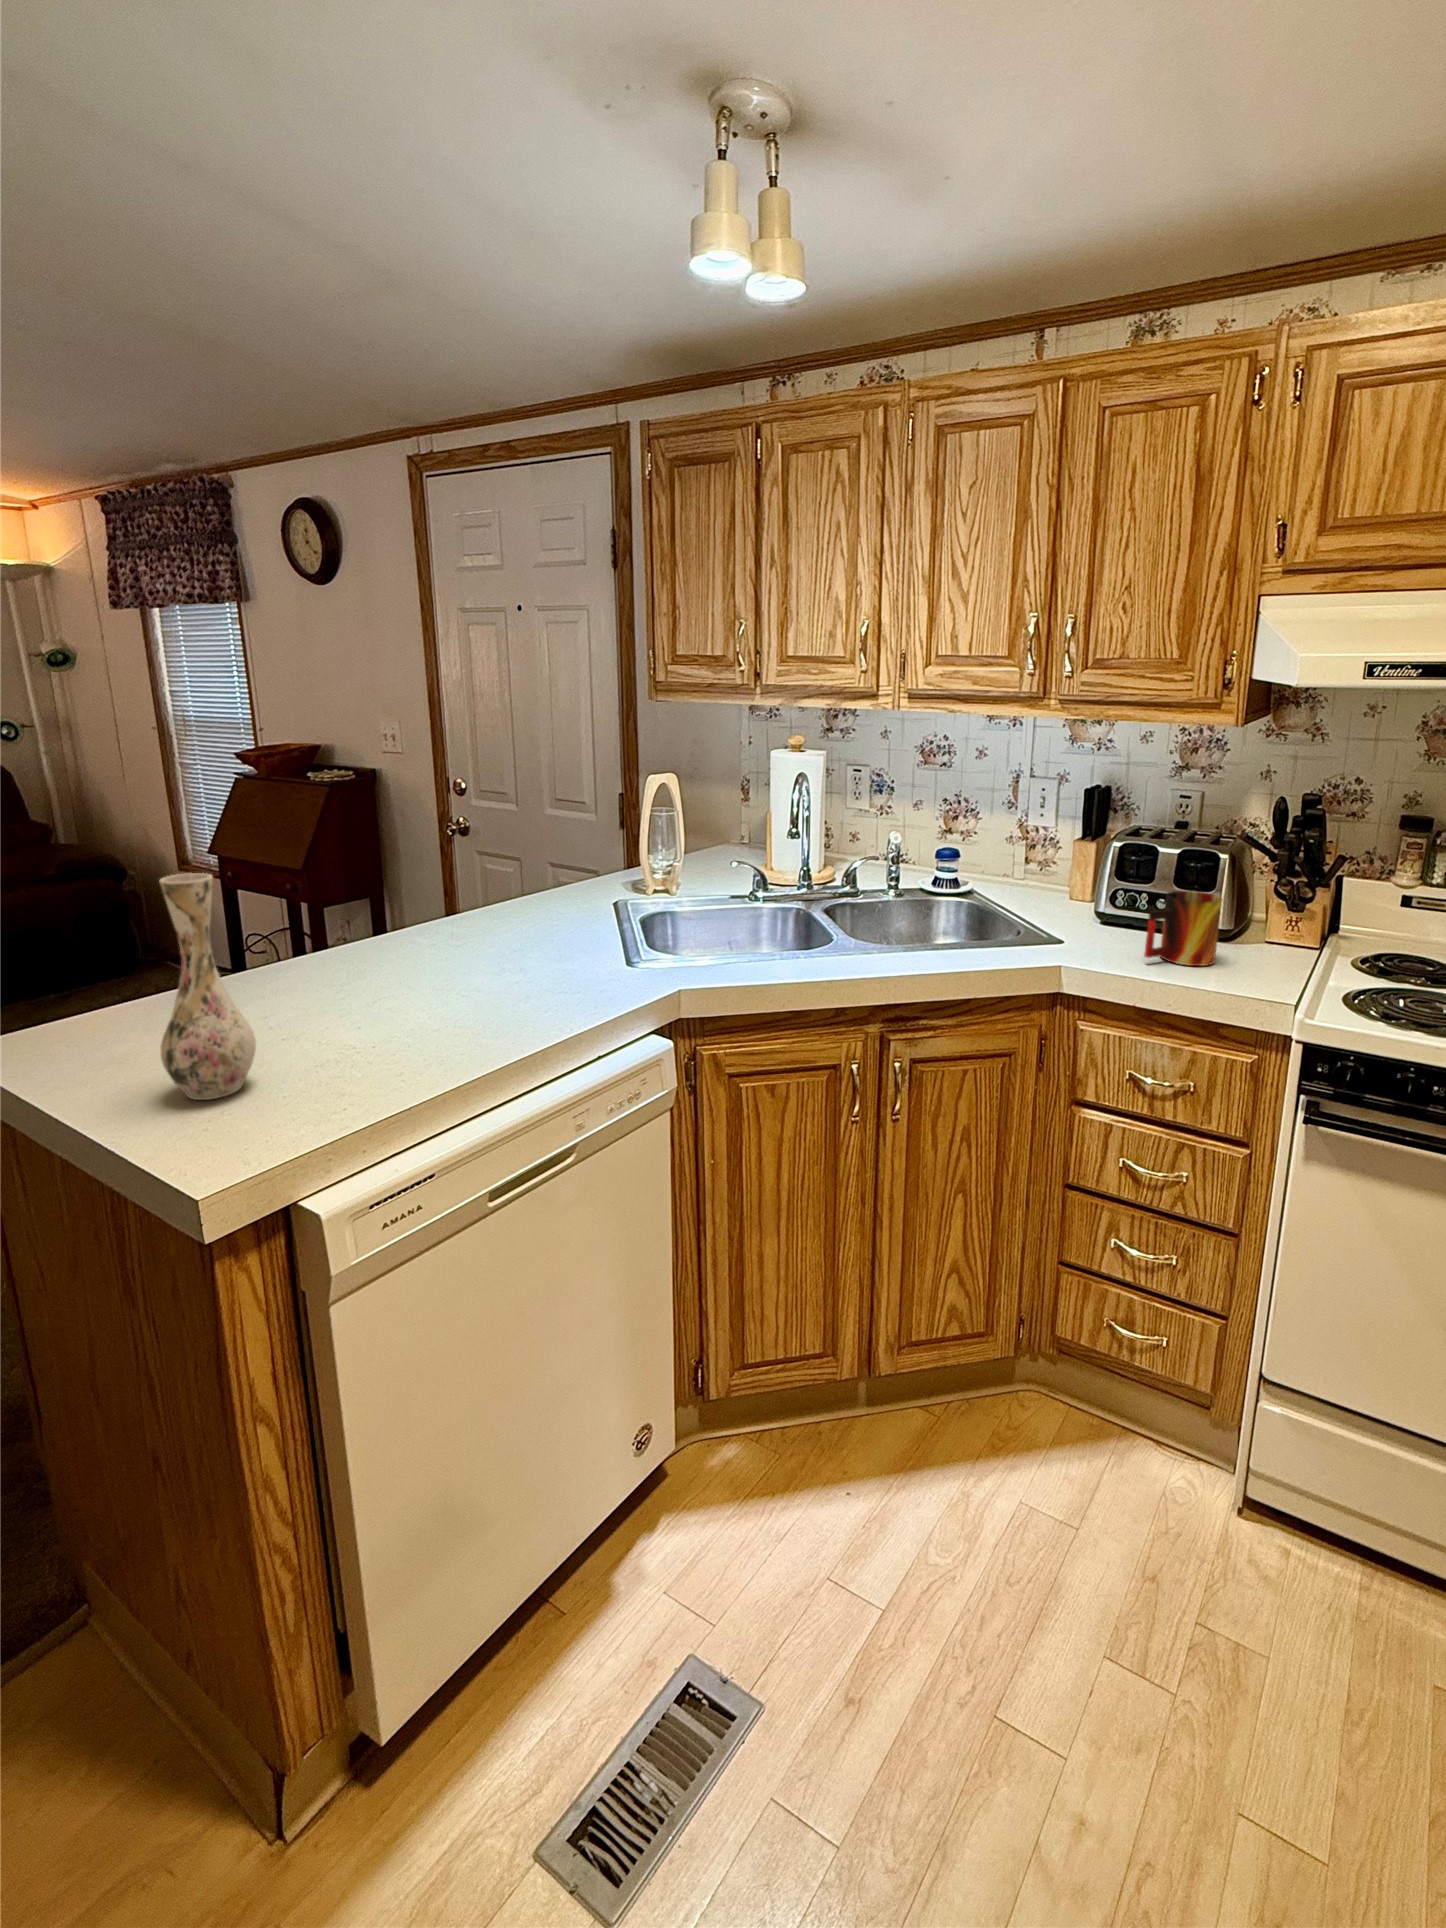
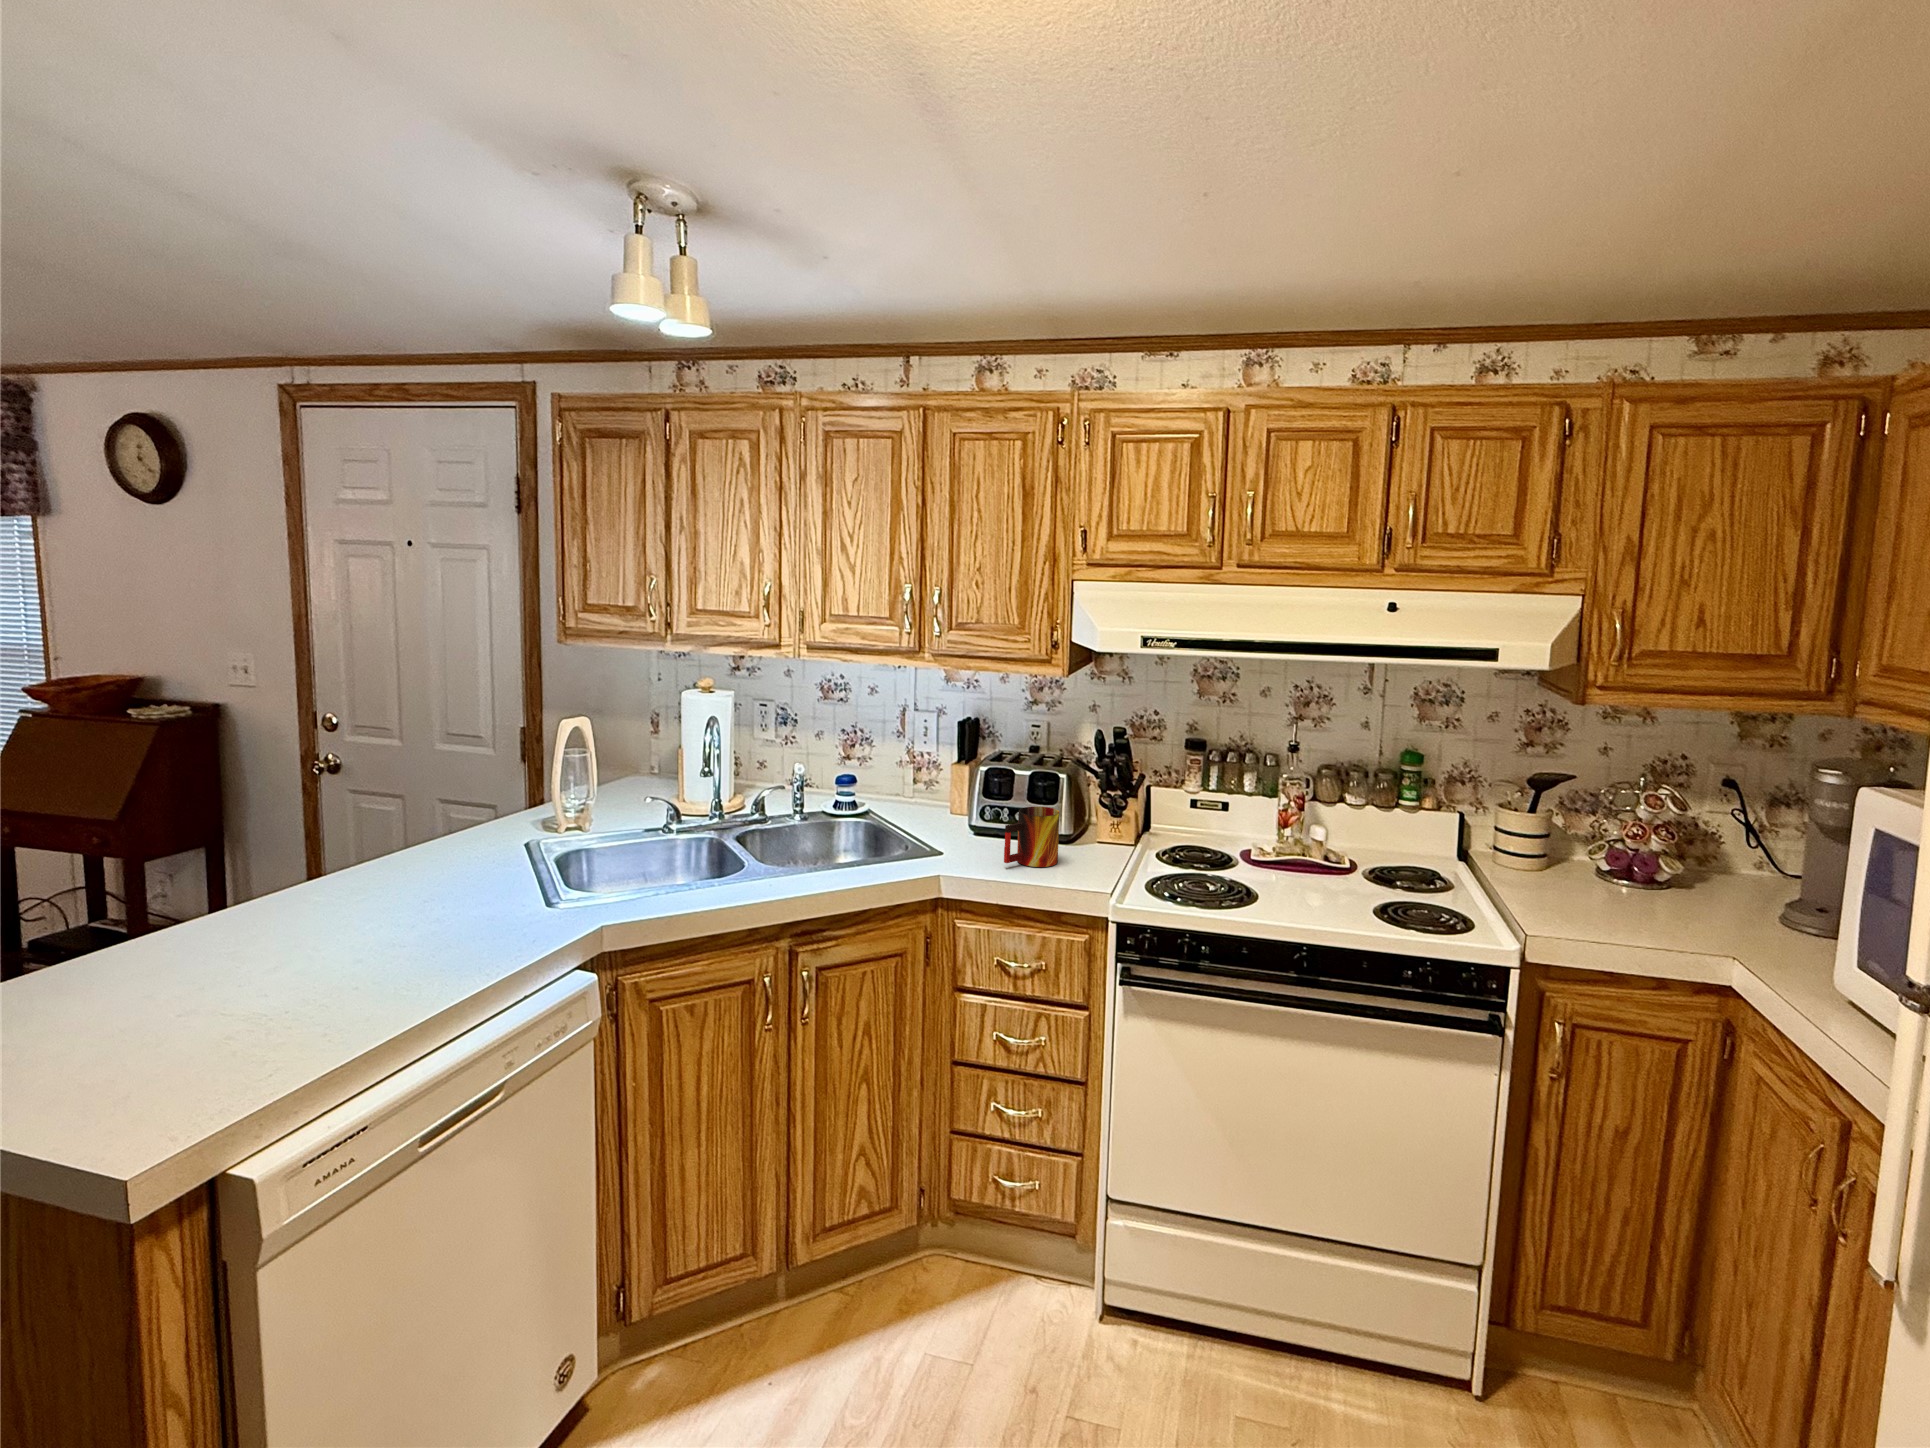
vase: present [159,873,256,1100] -> none [52,861,162,1087]

